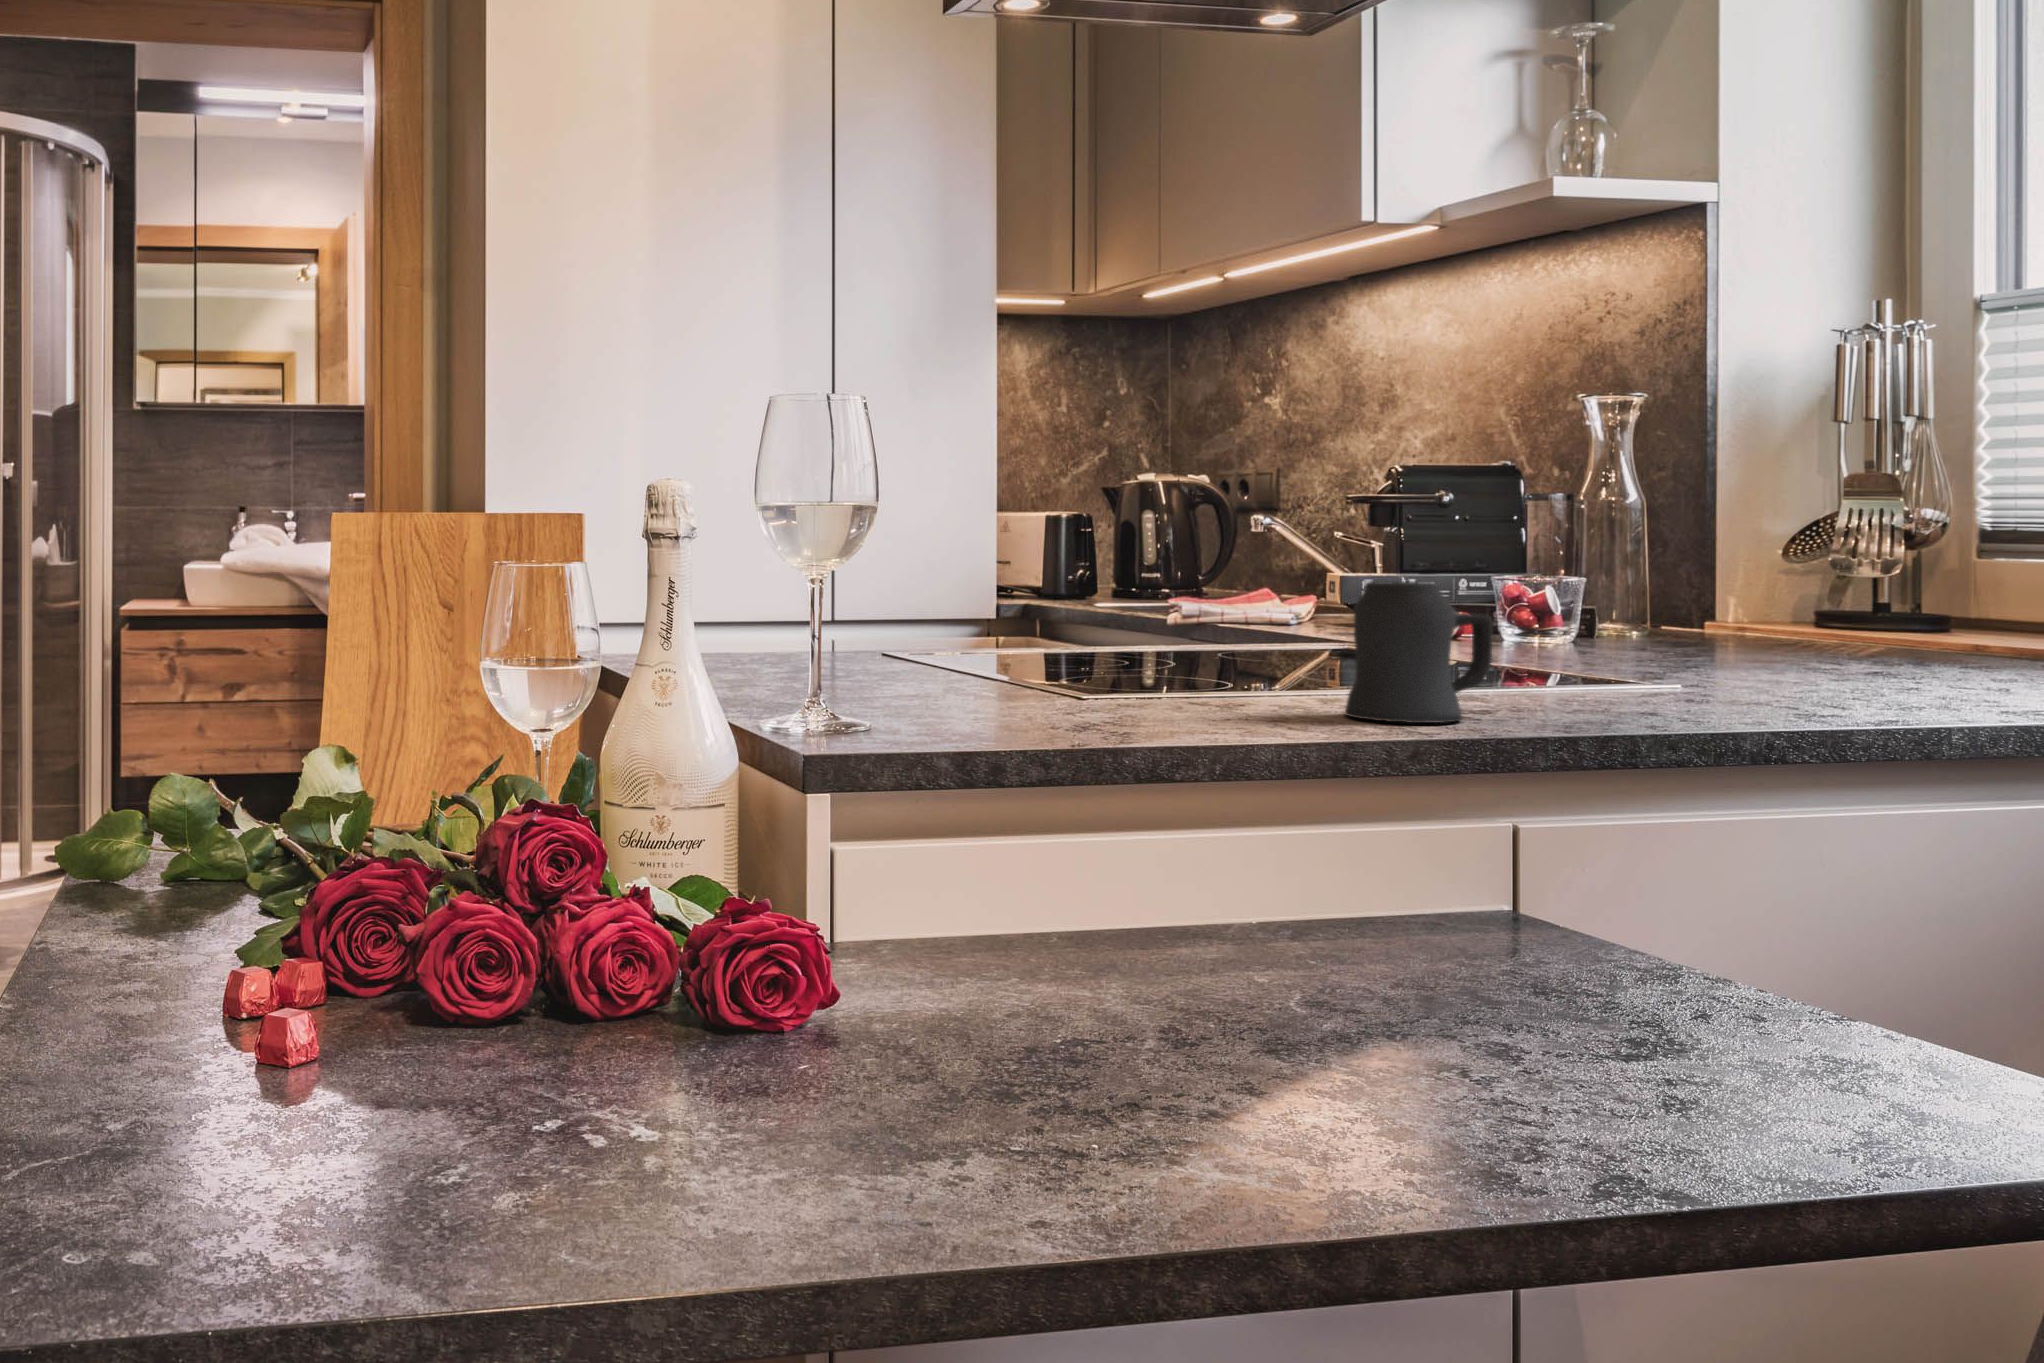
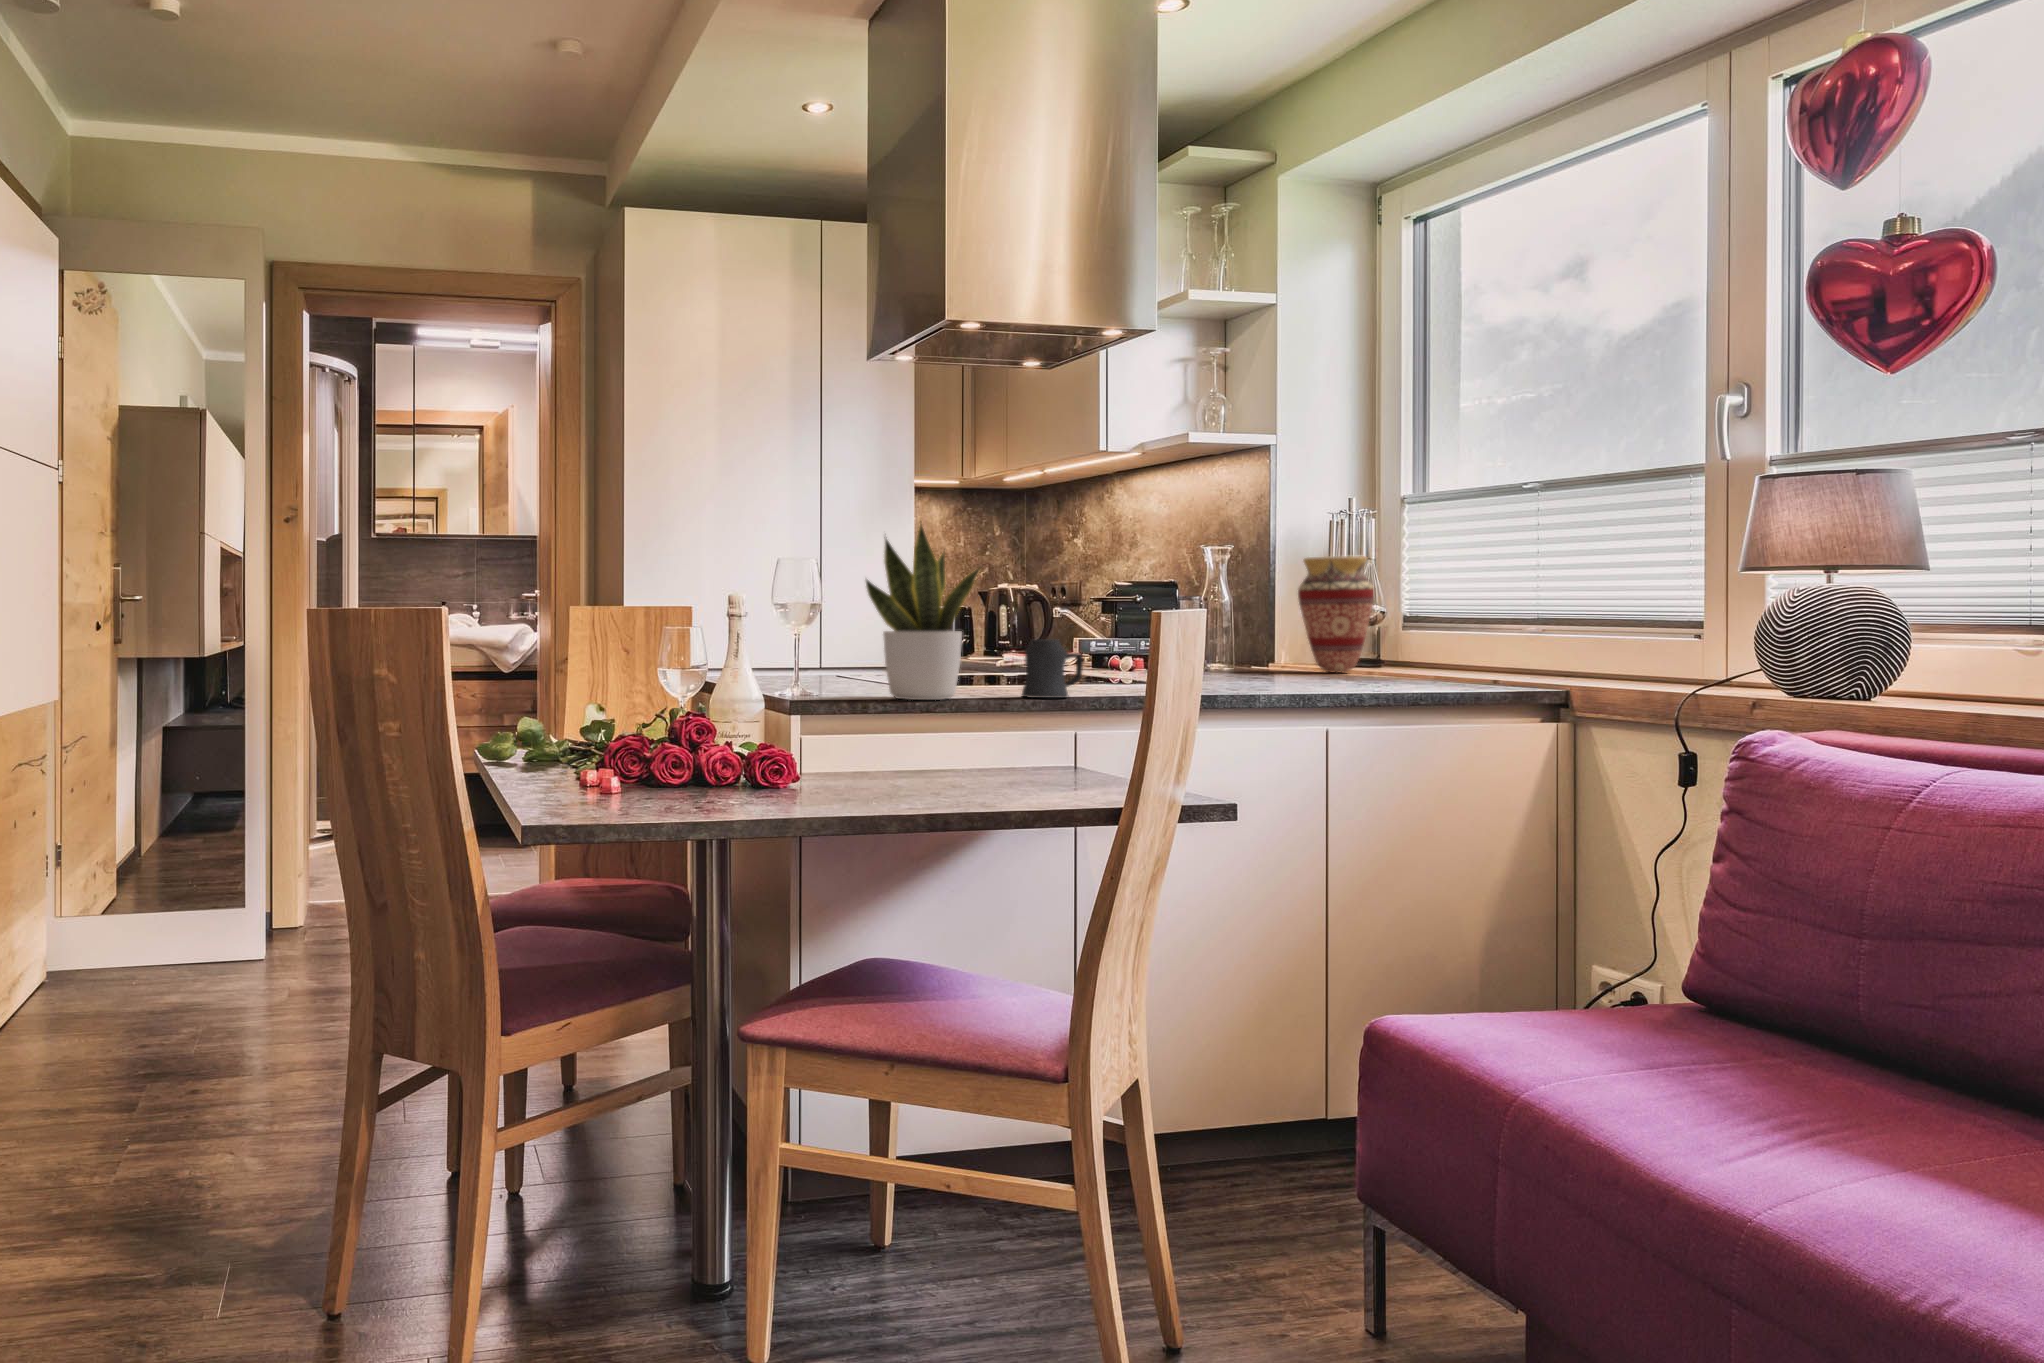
potted plant: none [984,294,1257,729] -> present [866,525,979,700]
vase: none [1781,408,1950,639] -> present [1298,556,1374,673]

